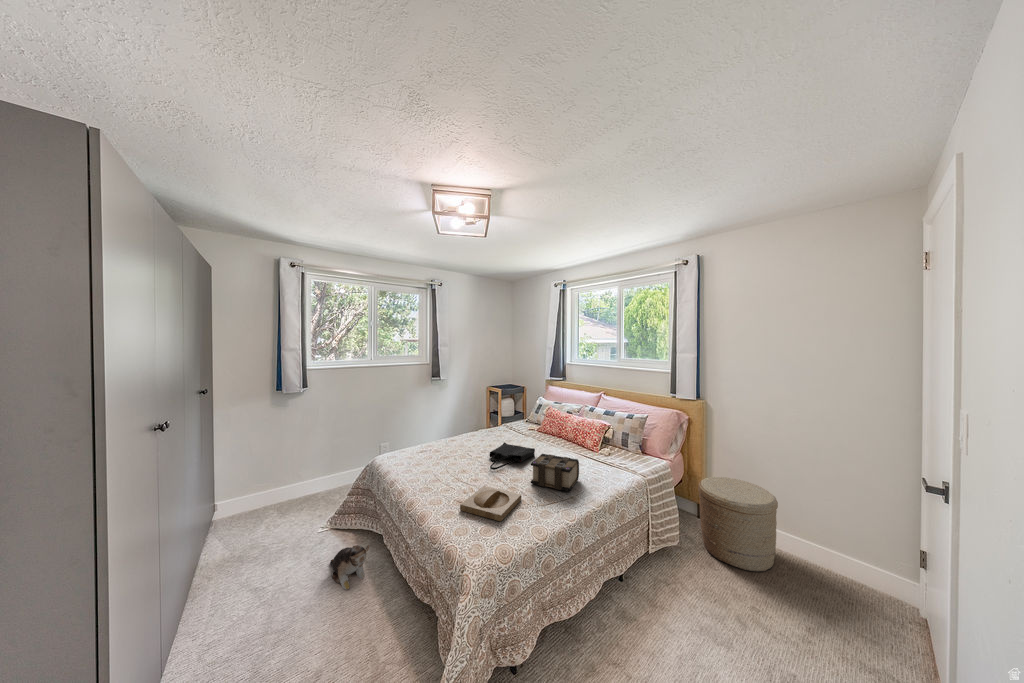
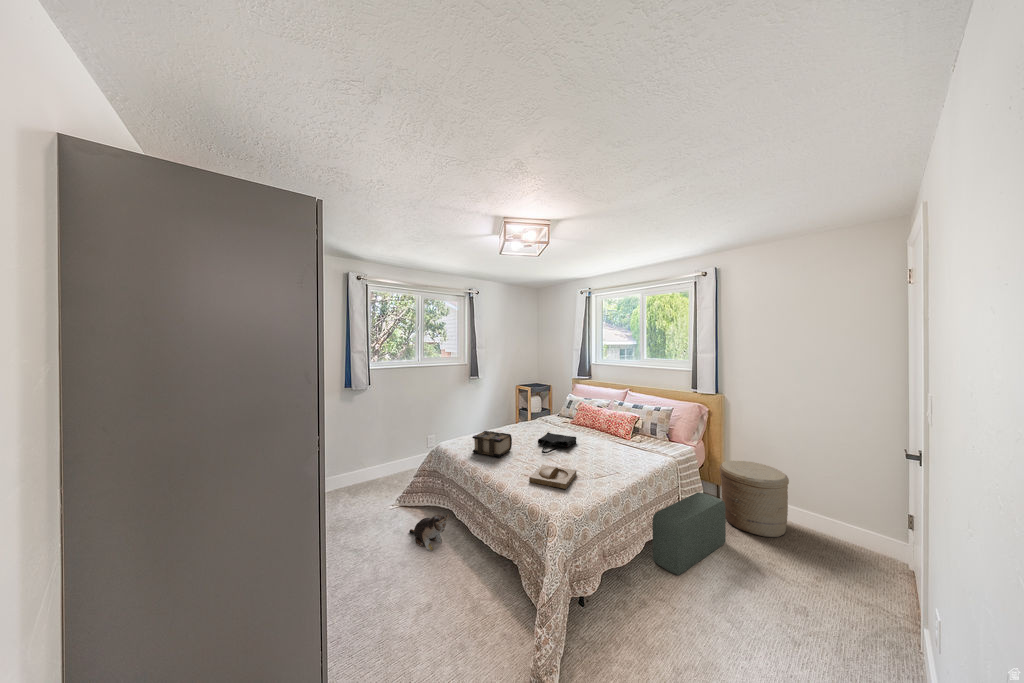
book: present [531,454,579,491] -> present [472,431,512,457]
pouf: none [612,517,702,627] -> present [652,492,726,575]

